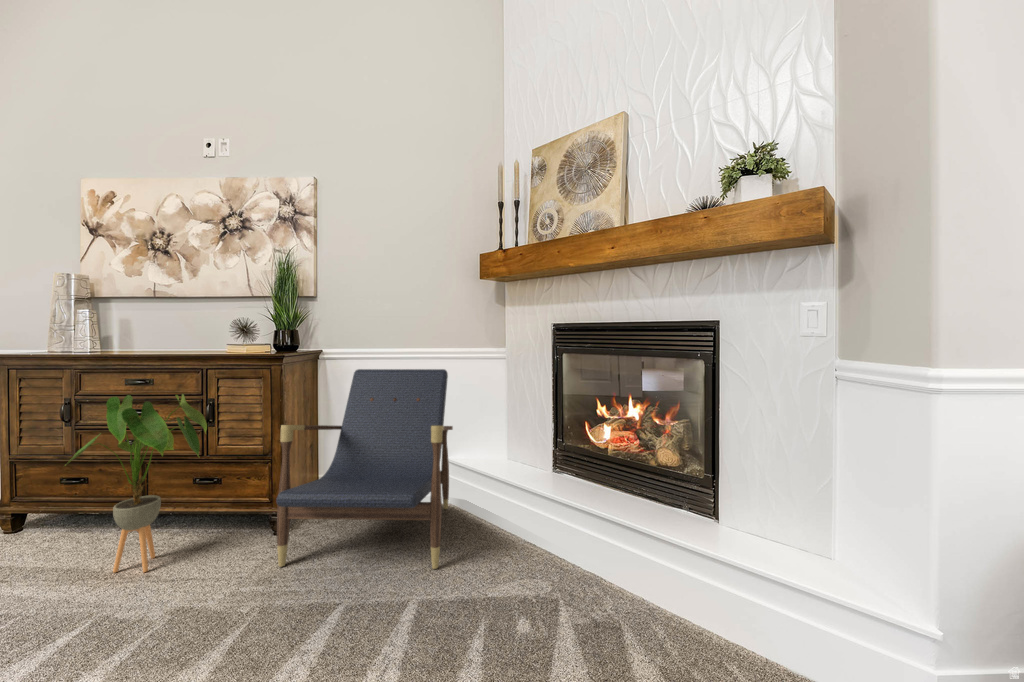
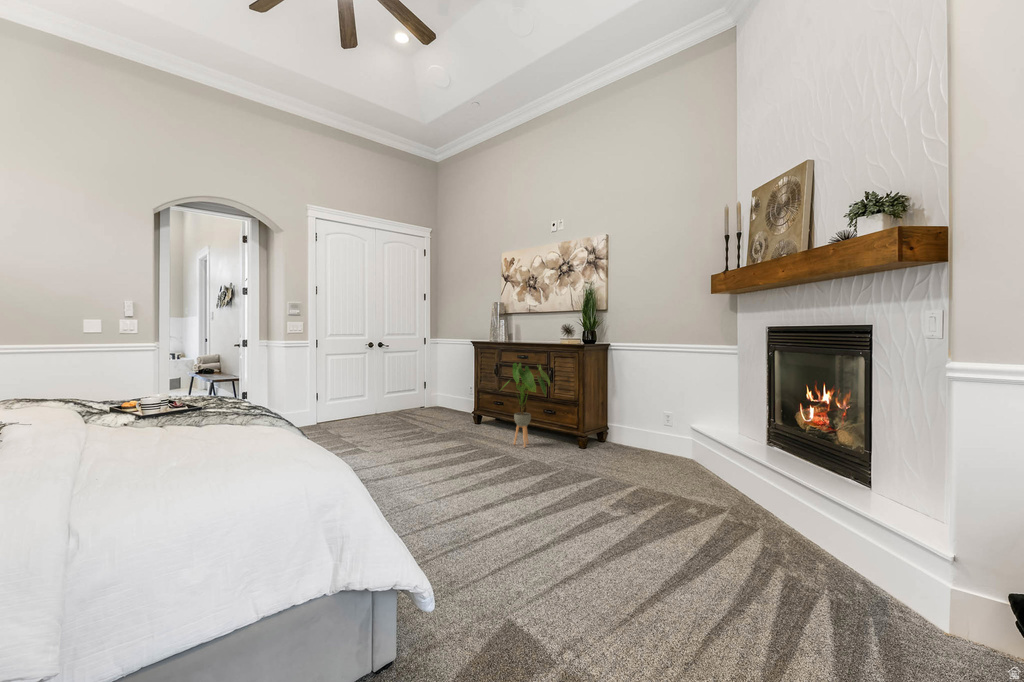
lounge chair: present [276,369,453,569] -> none [576,357,689,479]

